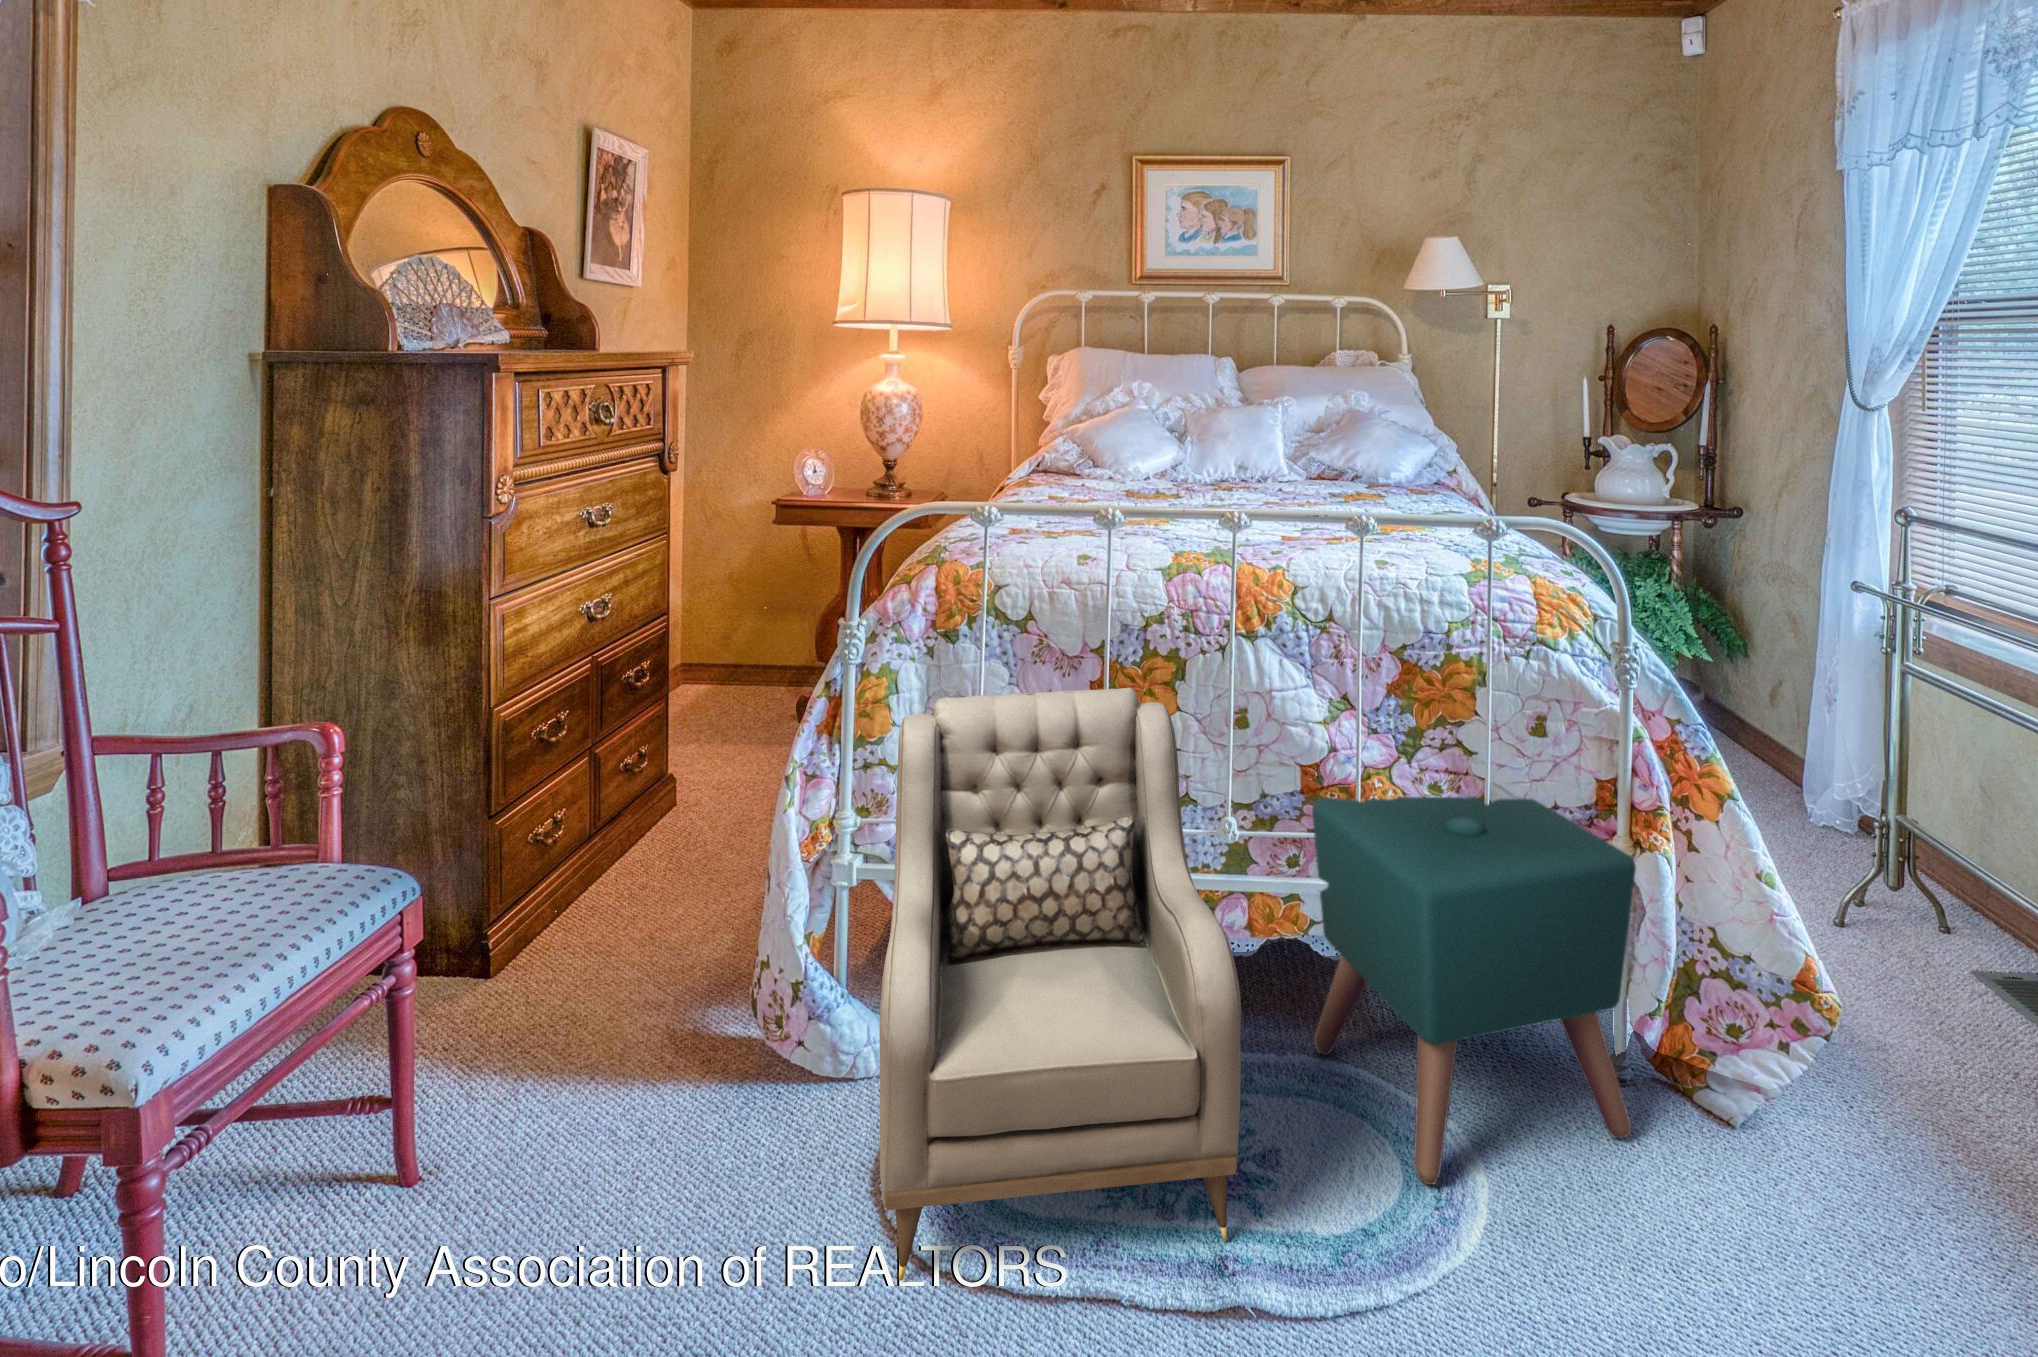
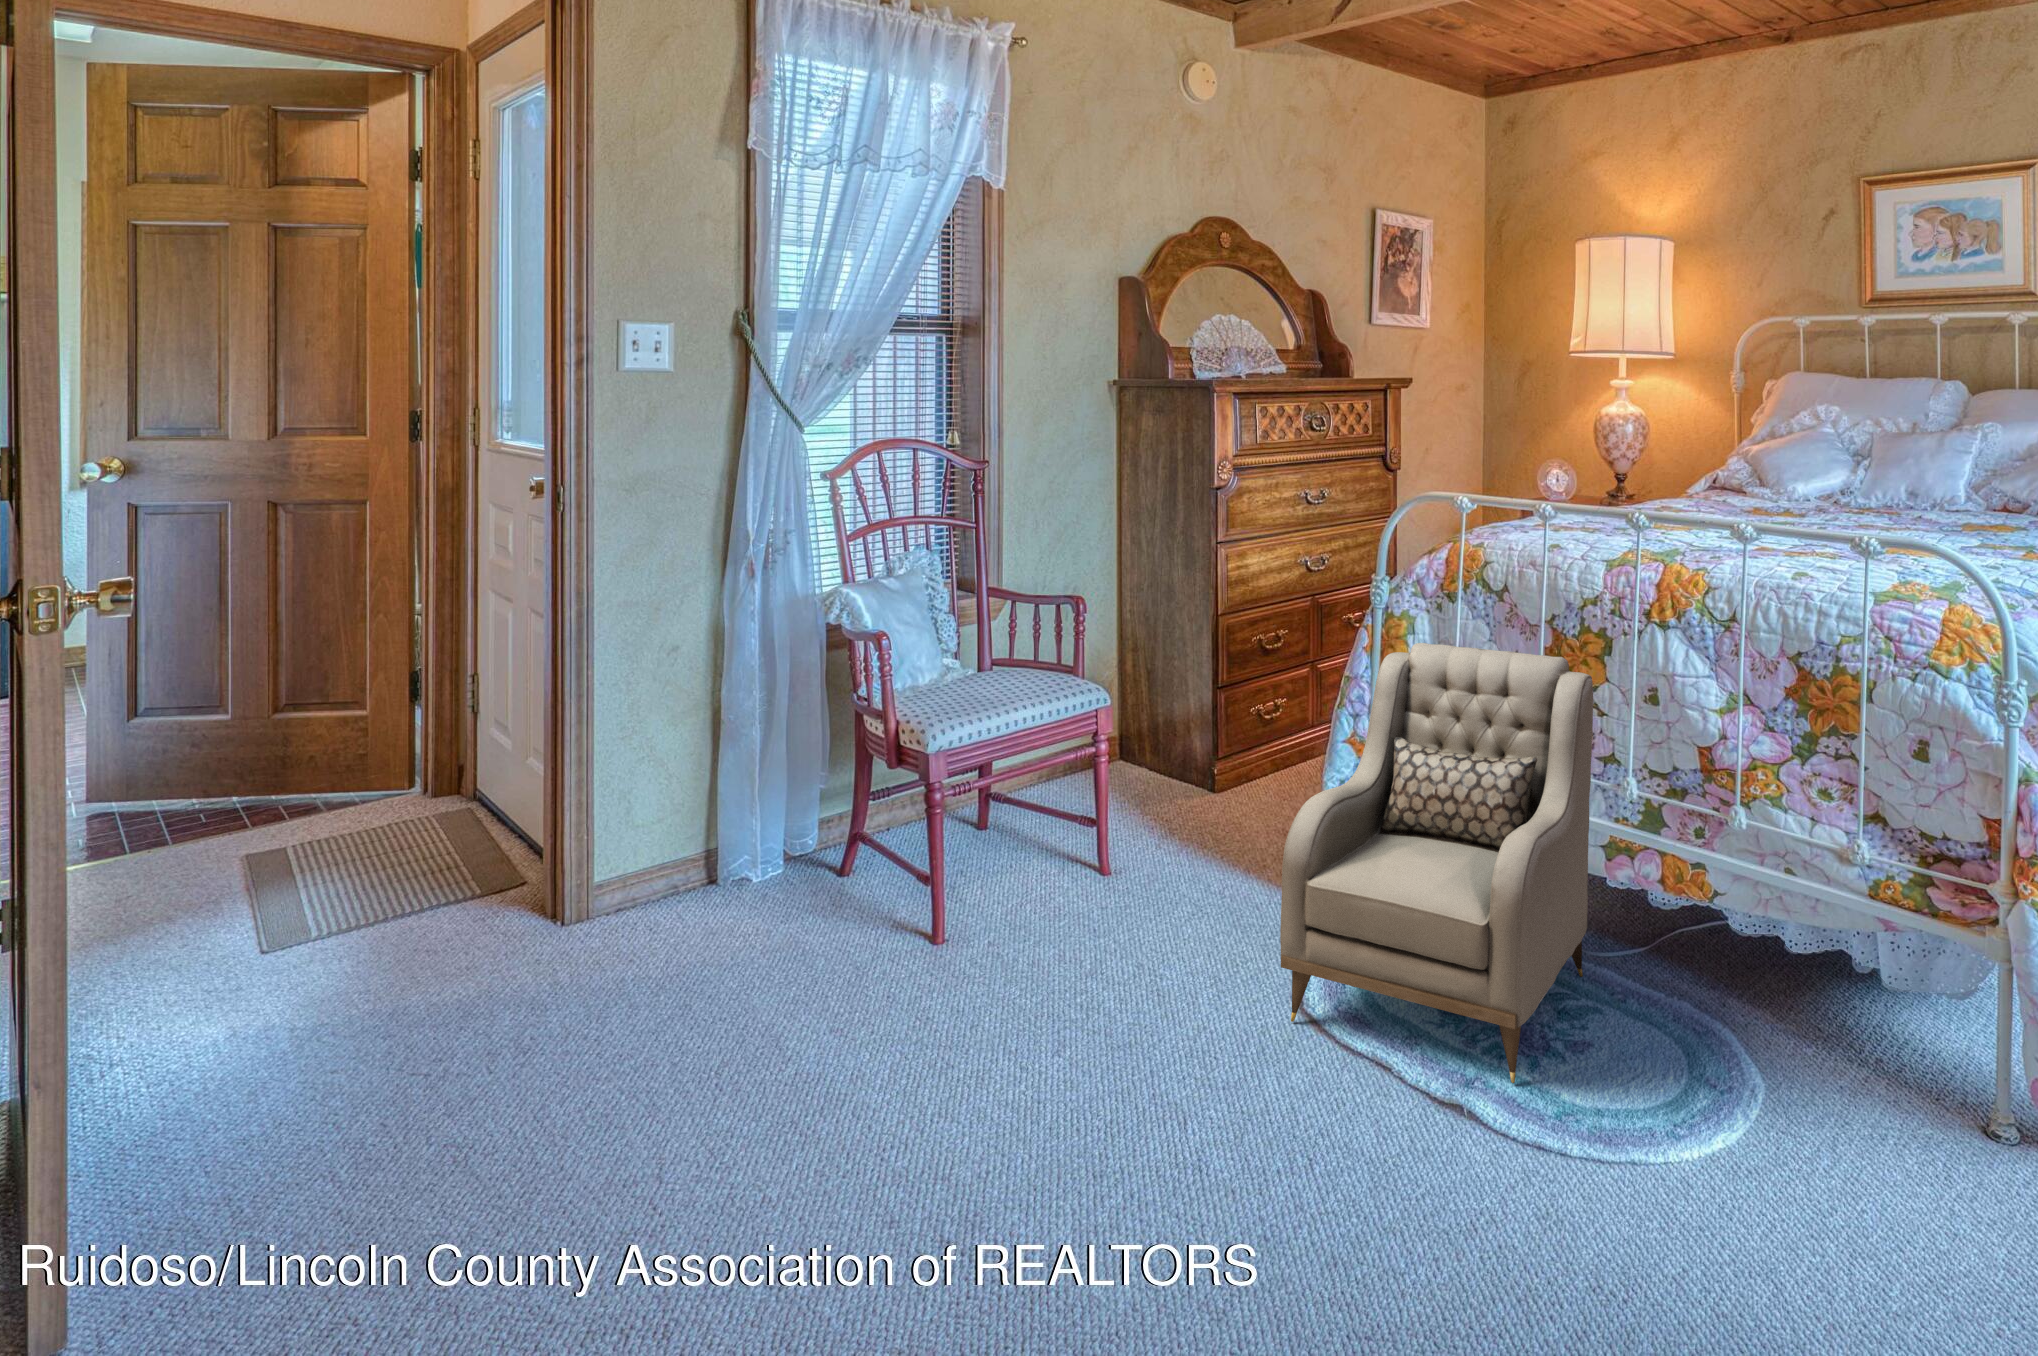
ottoman: present [1312,797,1636,1185] -> none [1697,782,1953,1160]

